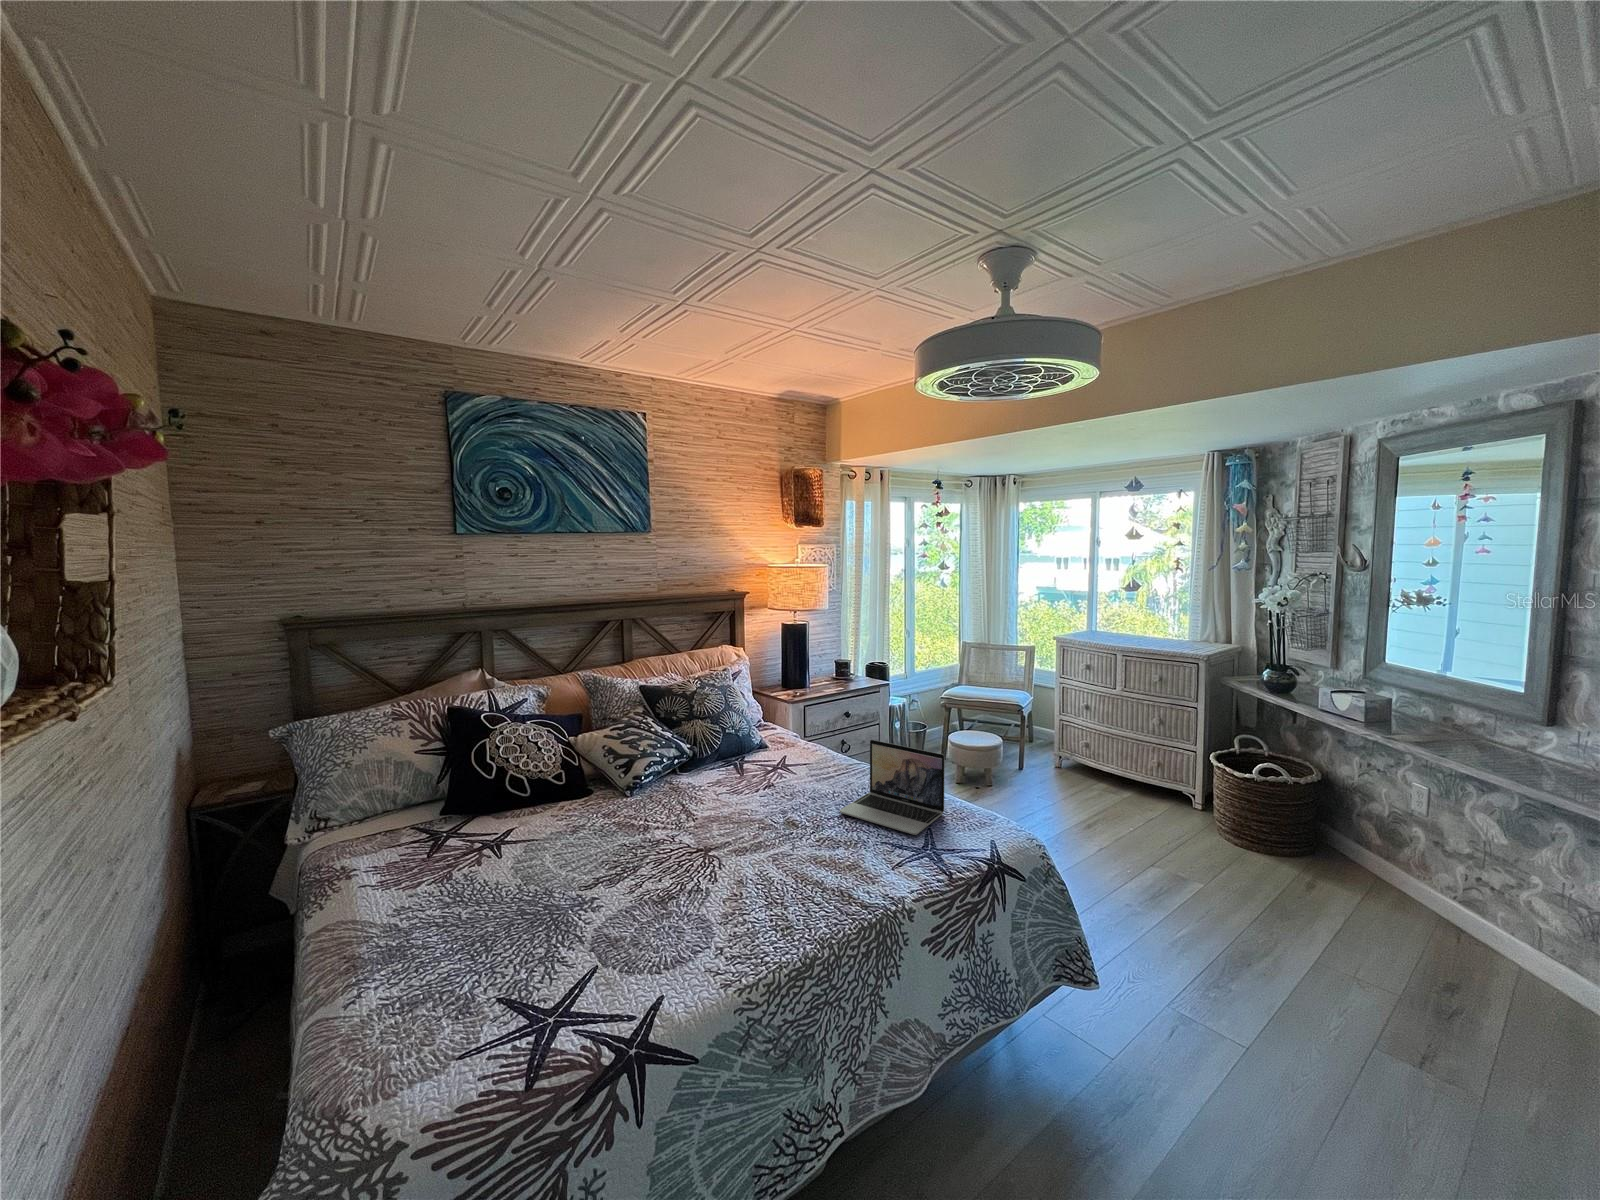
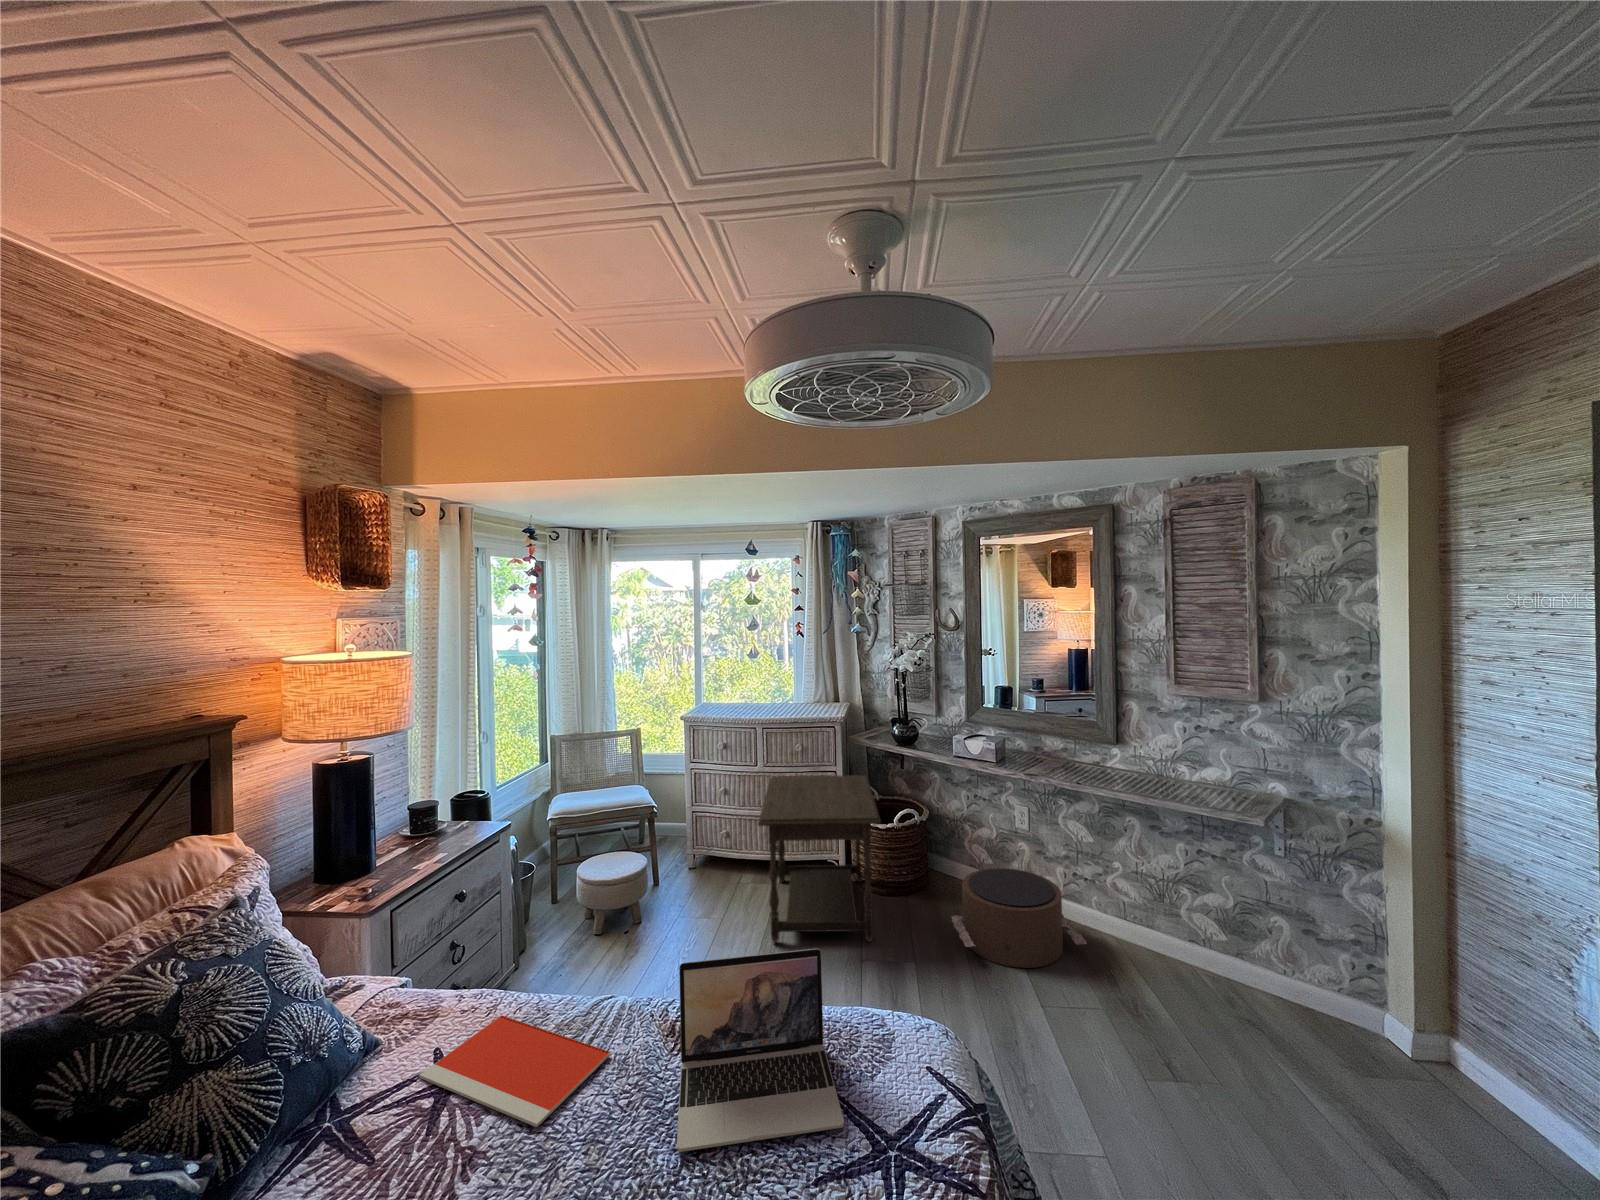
side table: none [1064,700,1224,856] -> present [758,775,881,942]
notebook: none [772,754,845,787] -> present [419,1015,611,1127]
pouf: none [1255,833,1432,944] -> present [951,868,1087,968]

